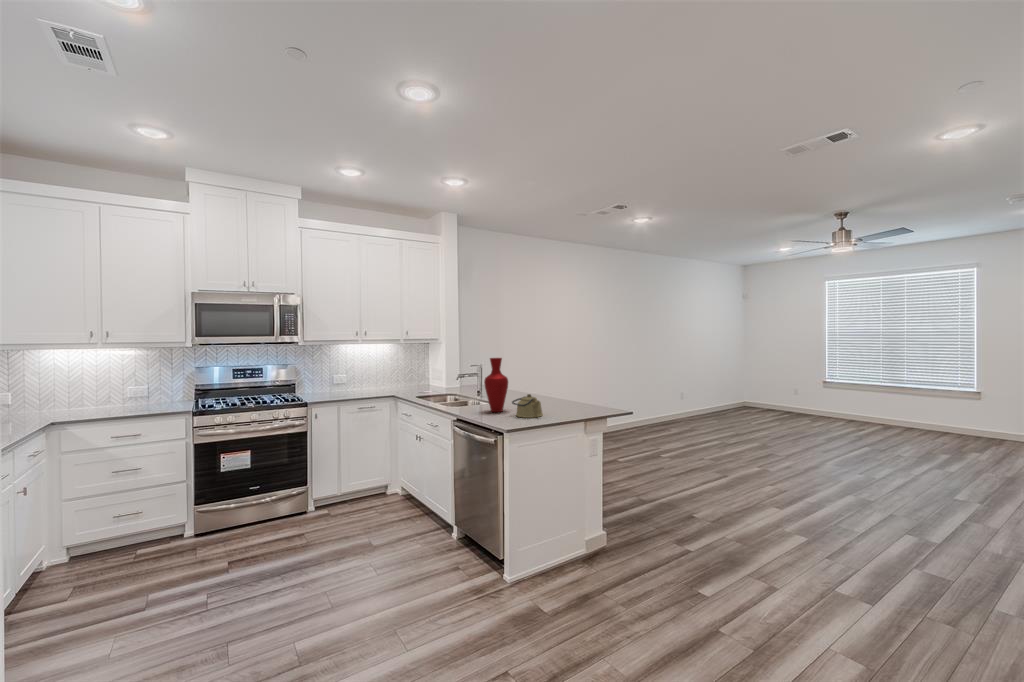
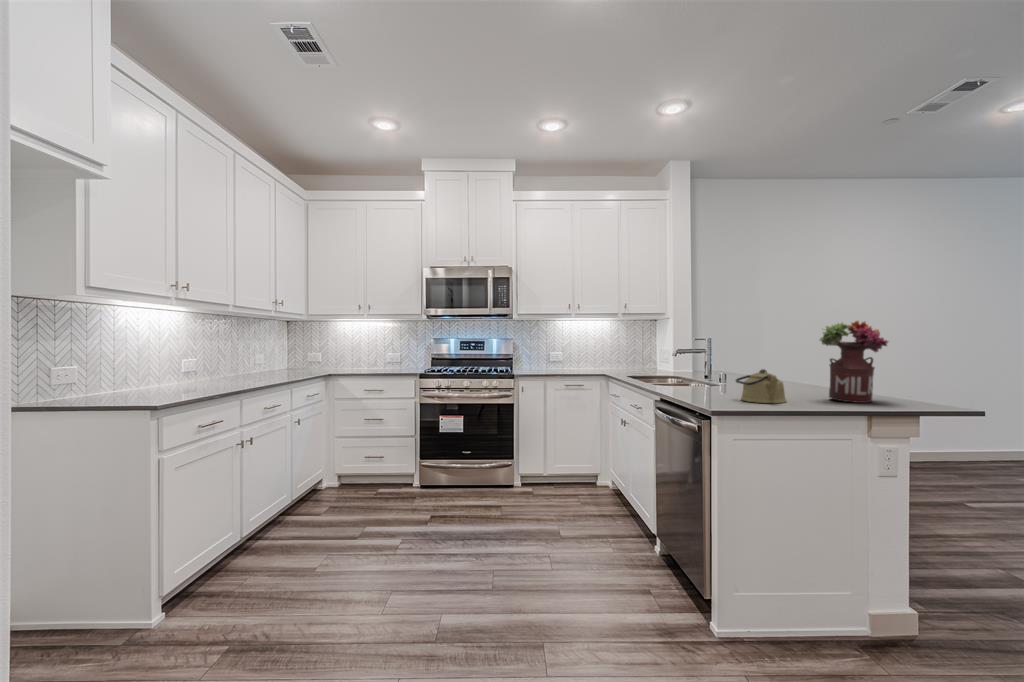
vase: present [484,358,508,412] -> none [699,319,736,394]
flower arrangement: none [558,360,594,411] -> present [819,321,888,403]

